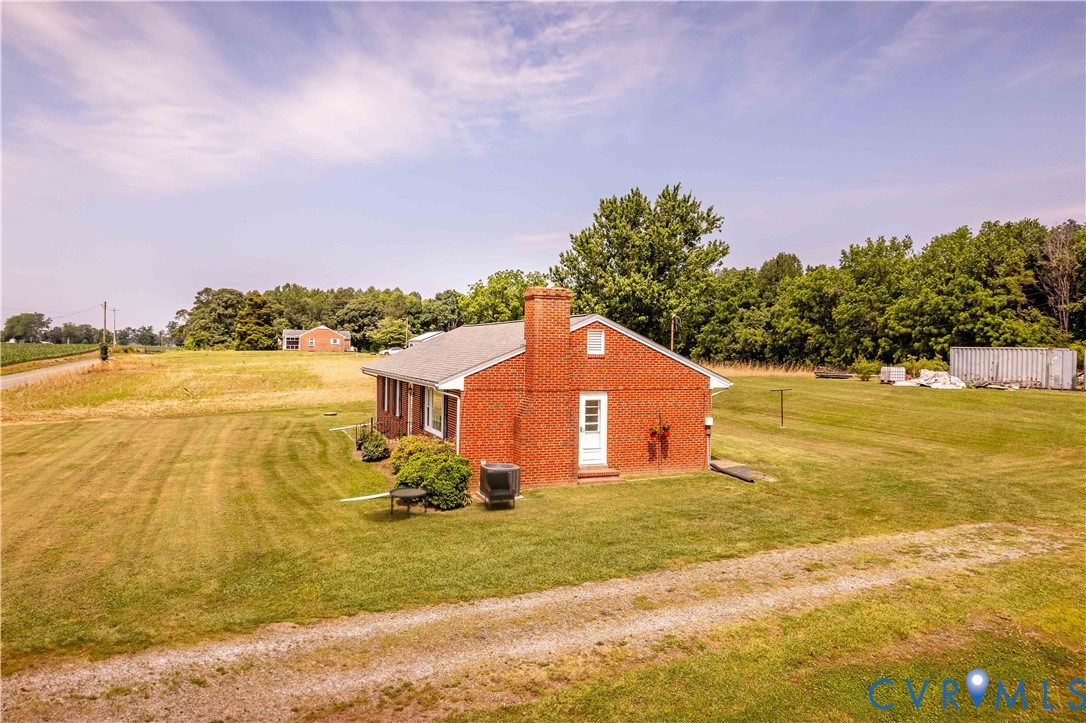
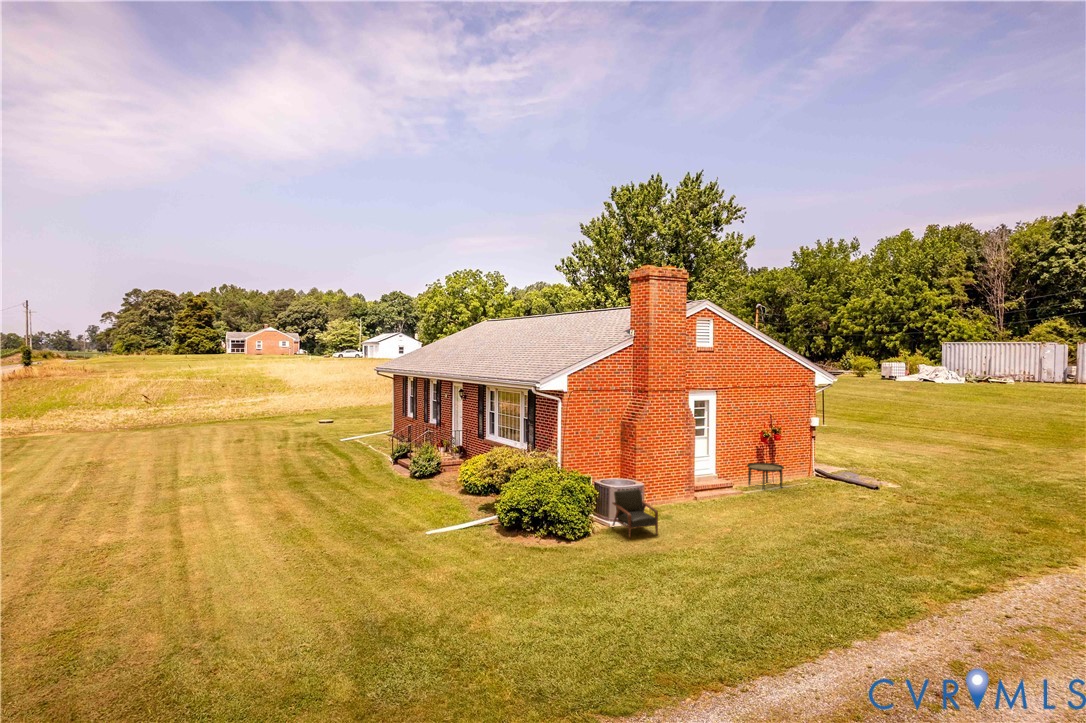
round table: present [389,487,428,518] -> present [747,463,784,490]

